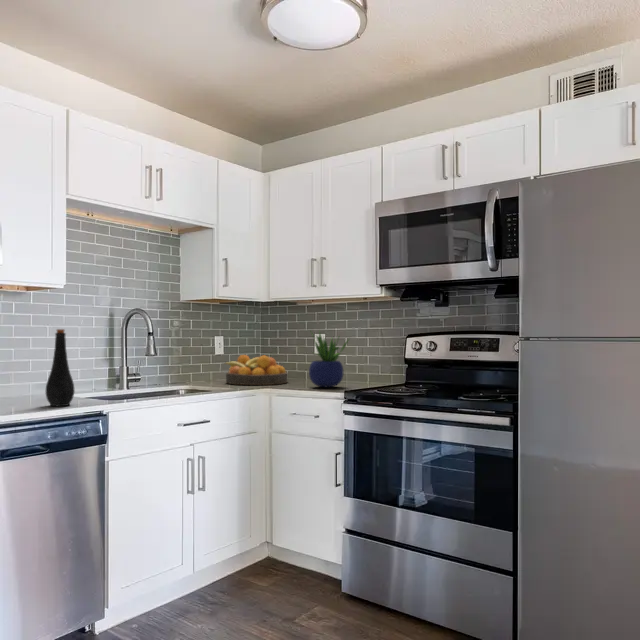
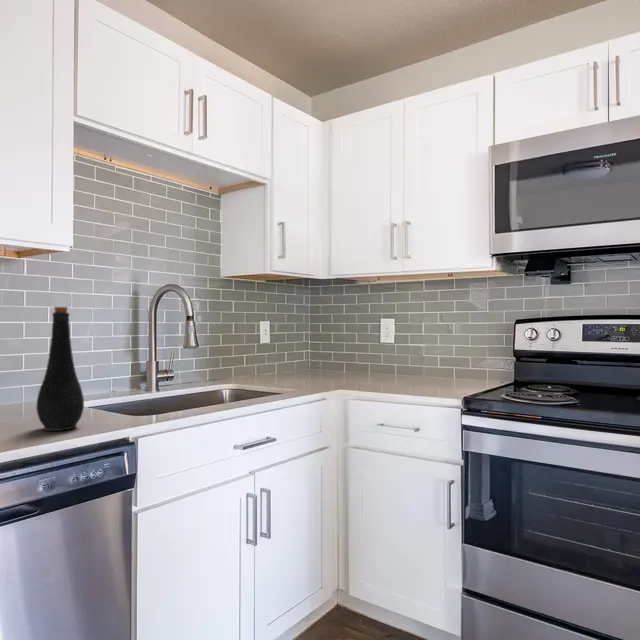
potted plant: present [309,334,348,387] -> none [396,313,453,389]
fruit bowl: present [225,355,288,385] -> none [279,346,358,385]

